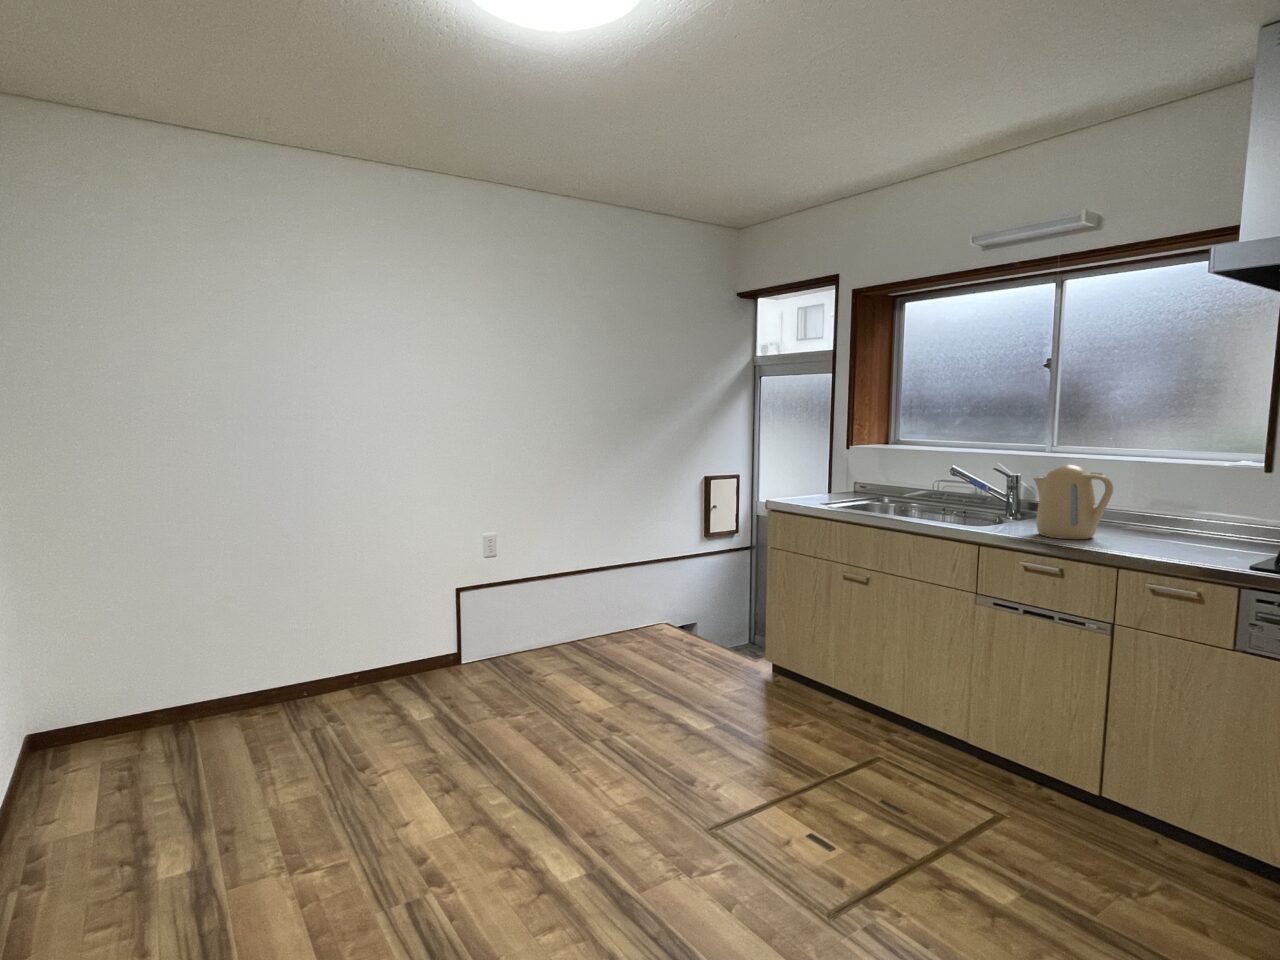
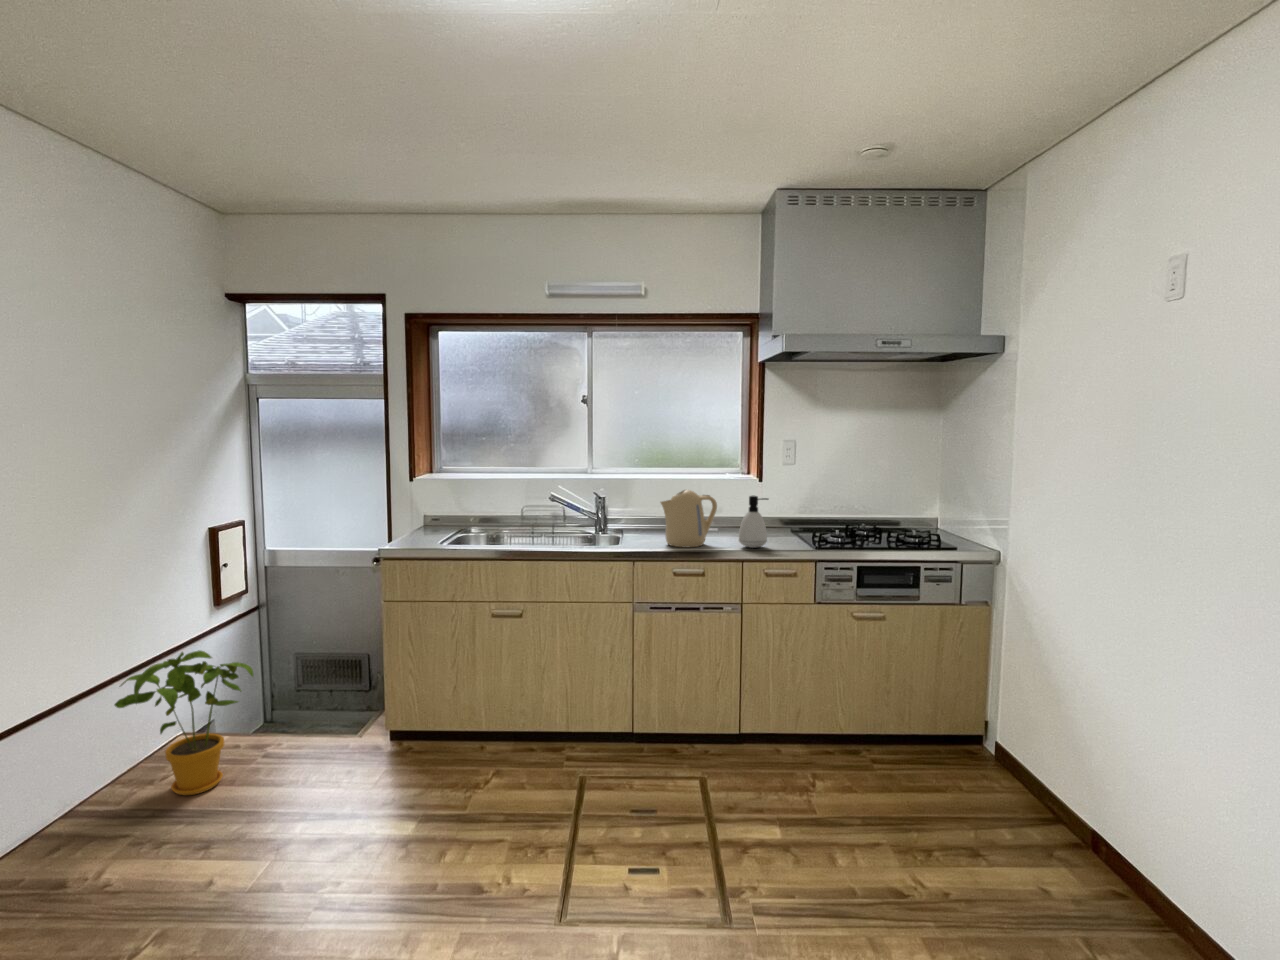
soap dispenser: none [1124,476,1174,551] -> present [739,496,768,548]
house plant: none [606,554,680,658] -> present [114,650,253,795]

